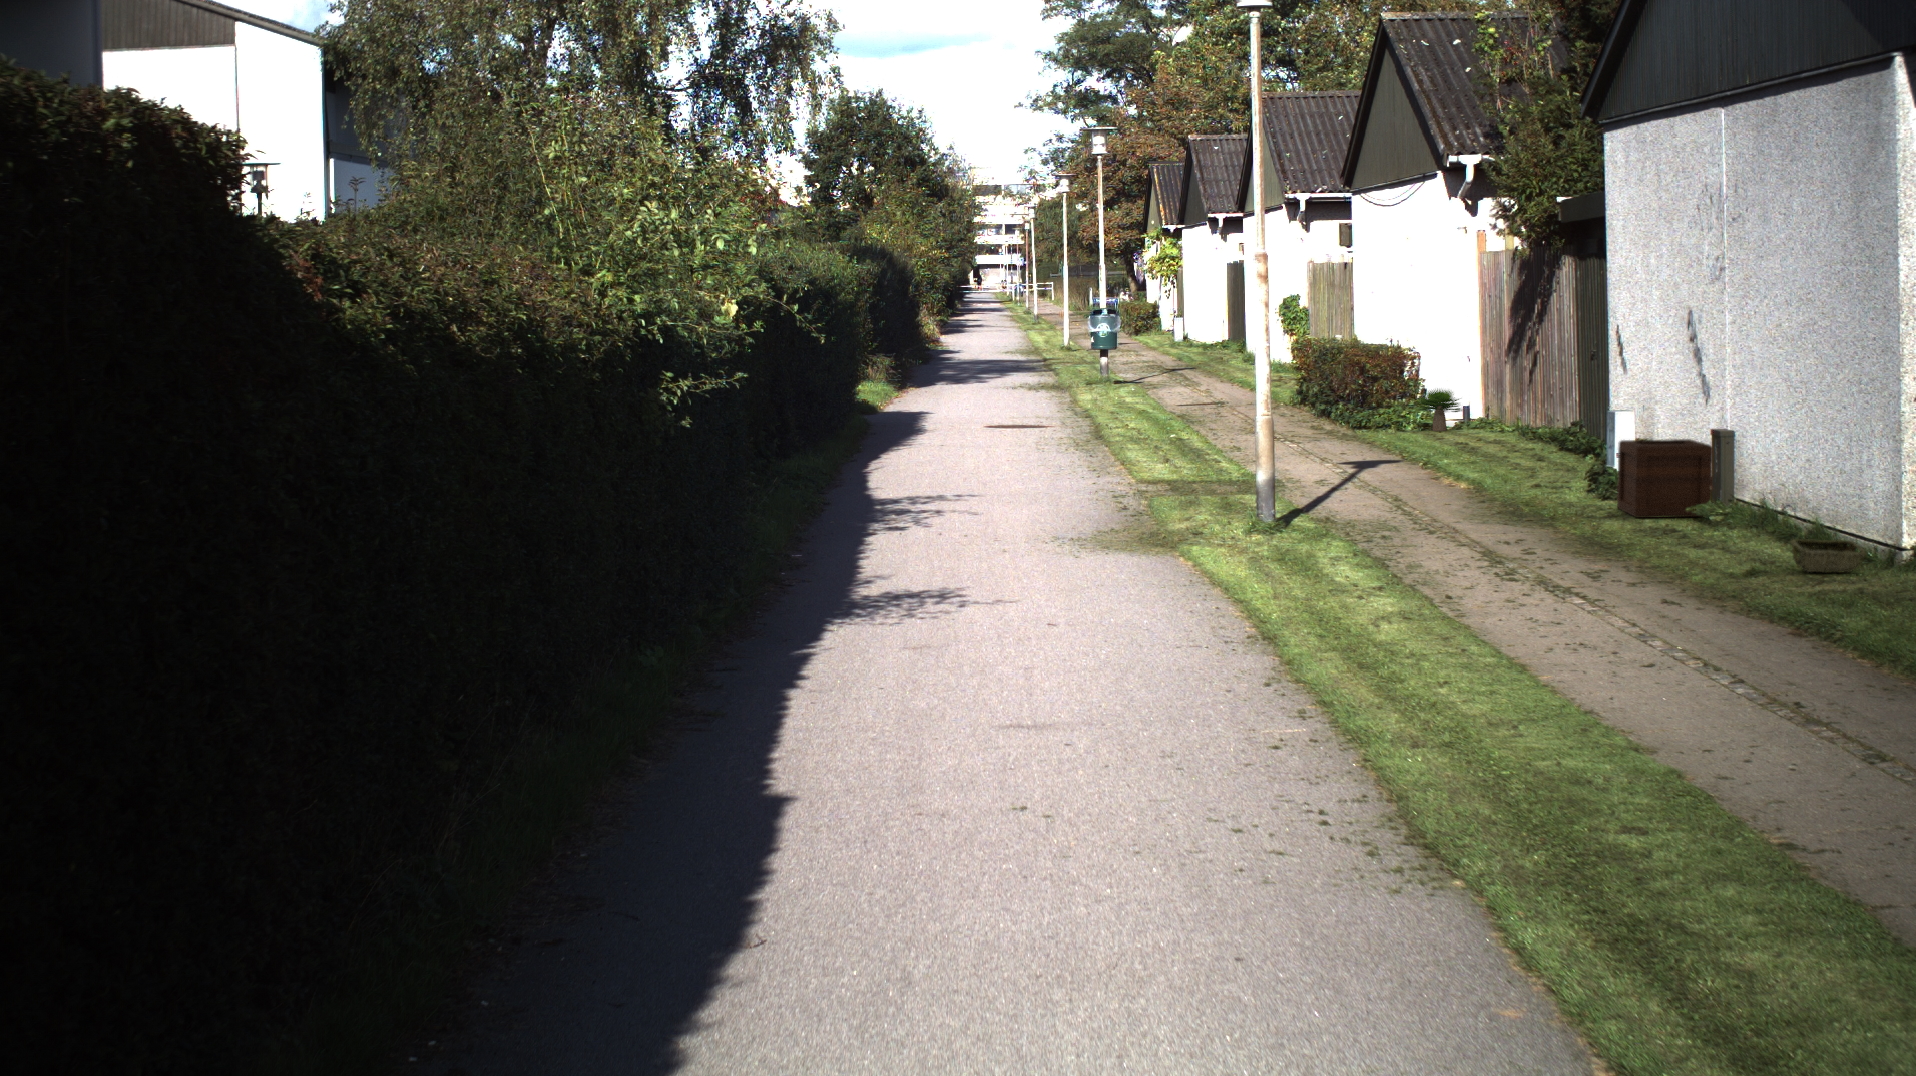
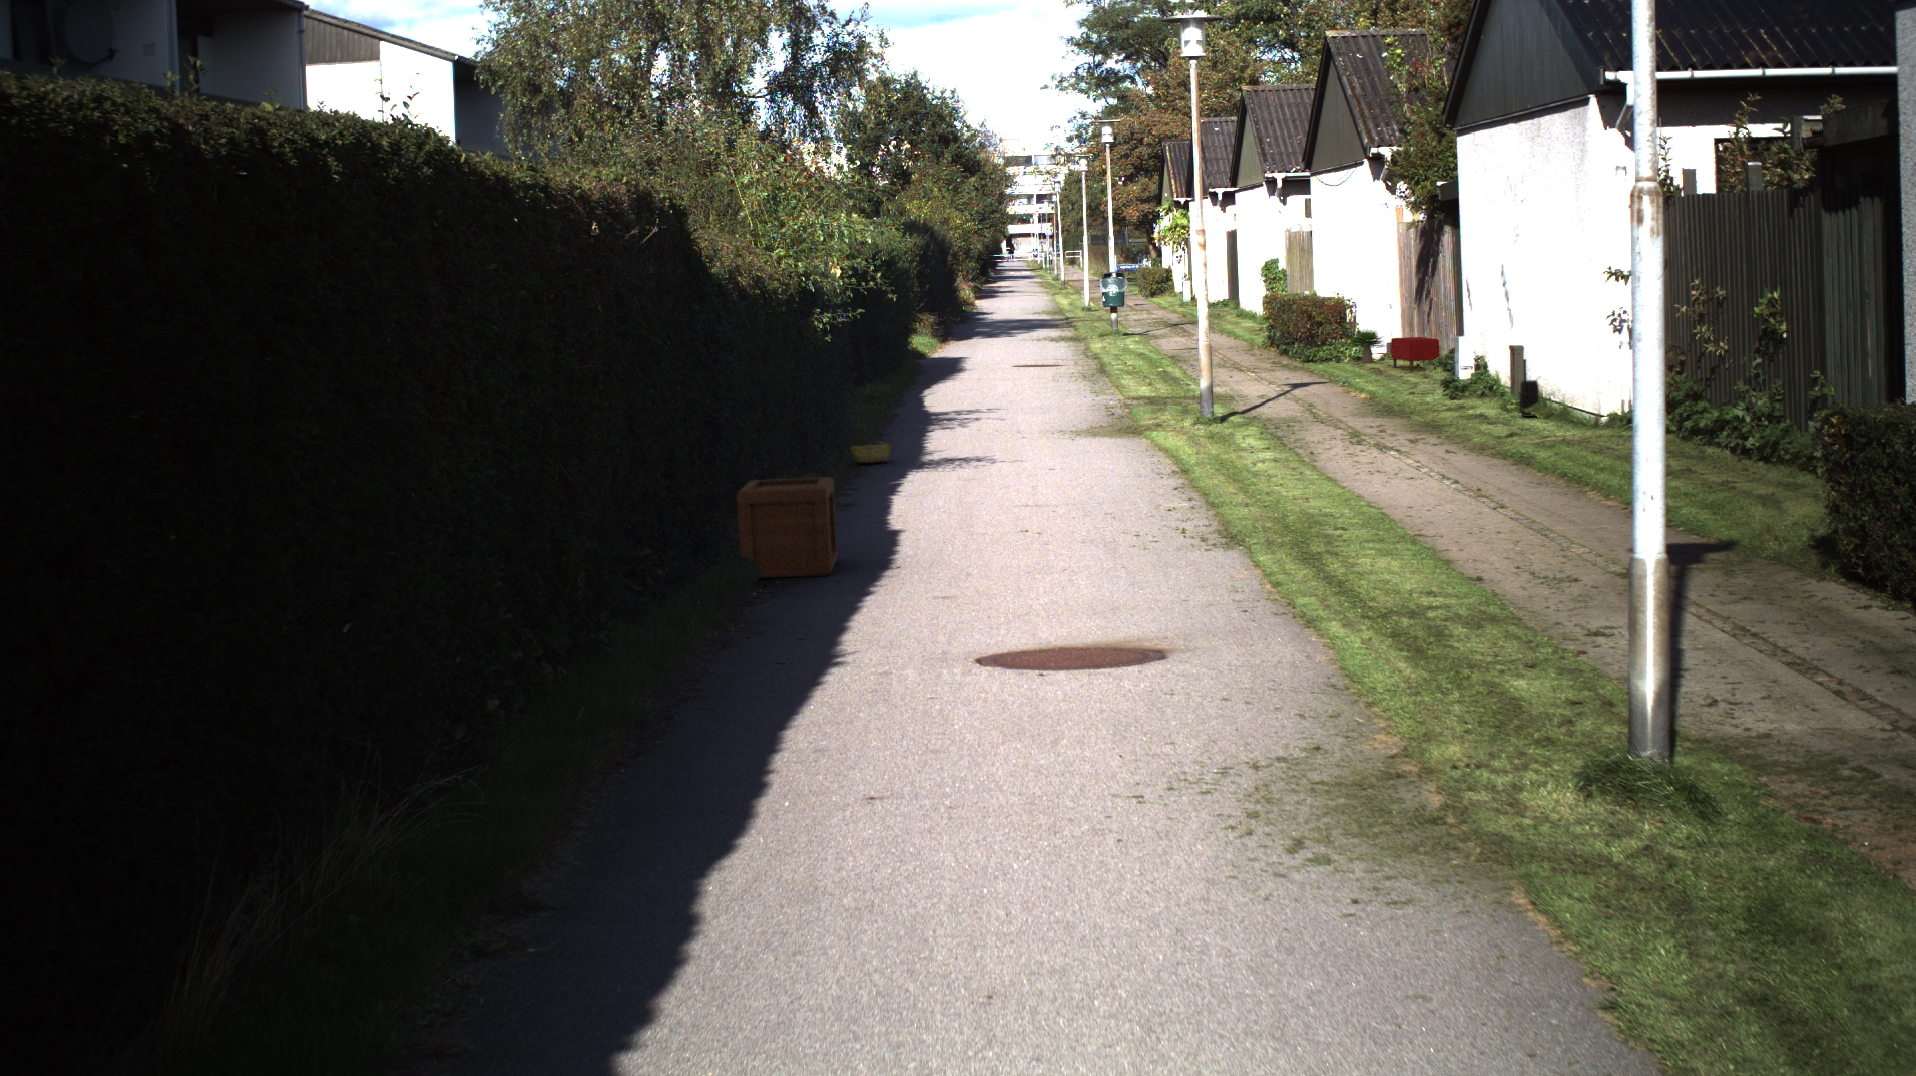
bench: none [1476,400,1545,445] -> present [1391,337,1440,371]
wooden crate: present [1617,439,1713,518] -> present [737,477,838,578]
backpack: none [1728,477,1767,536] -> present [1519,380,1543,417]
woven basket: present [1791,539,1866,572] -> present [850,444,891,463]

